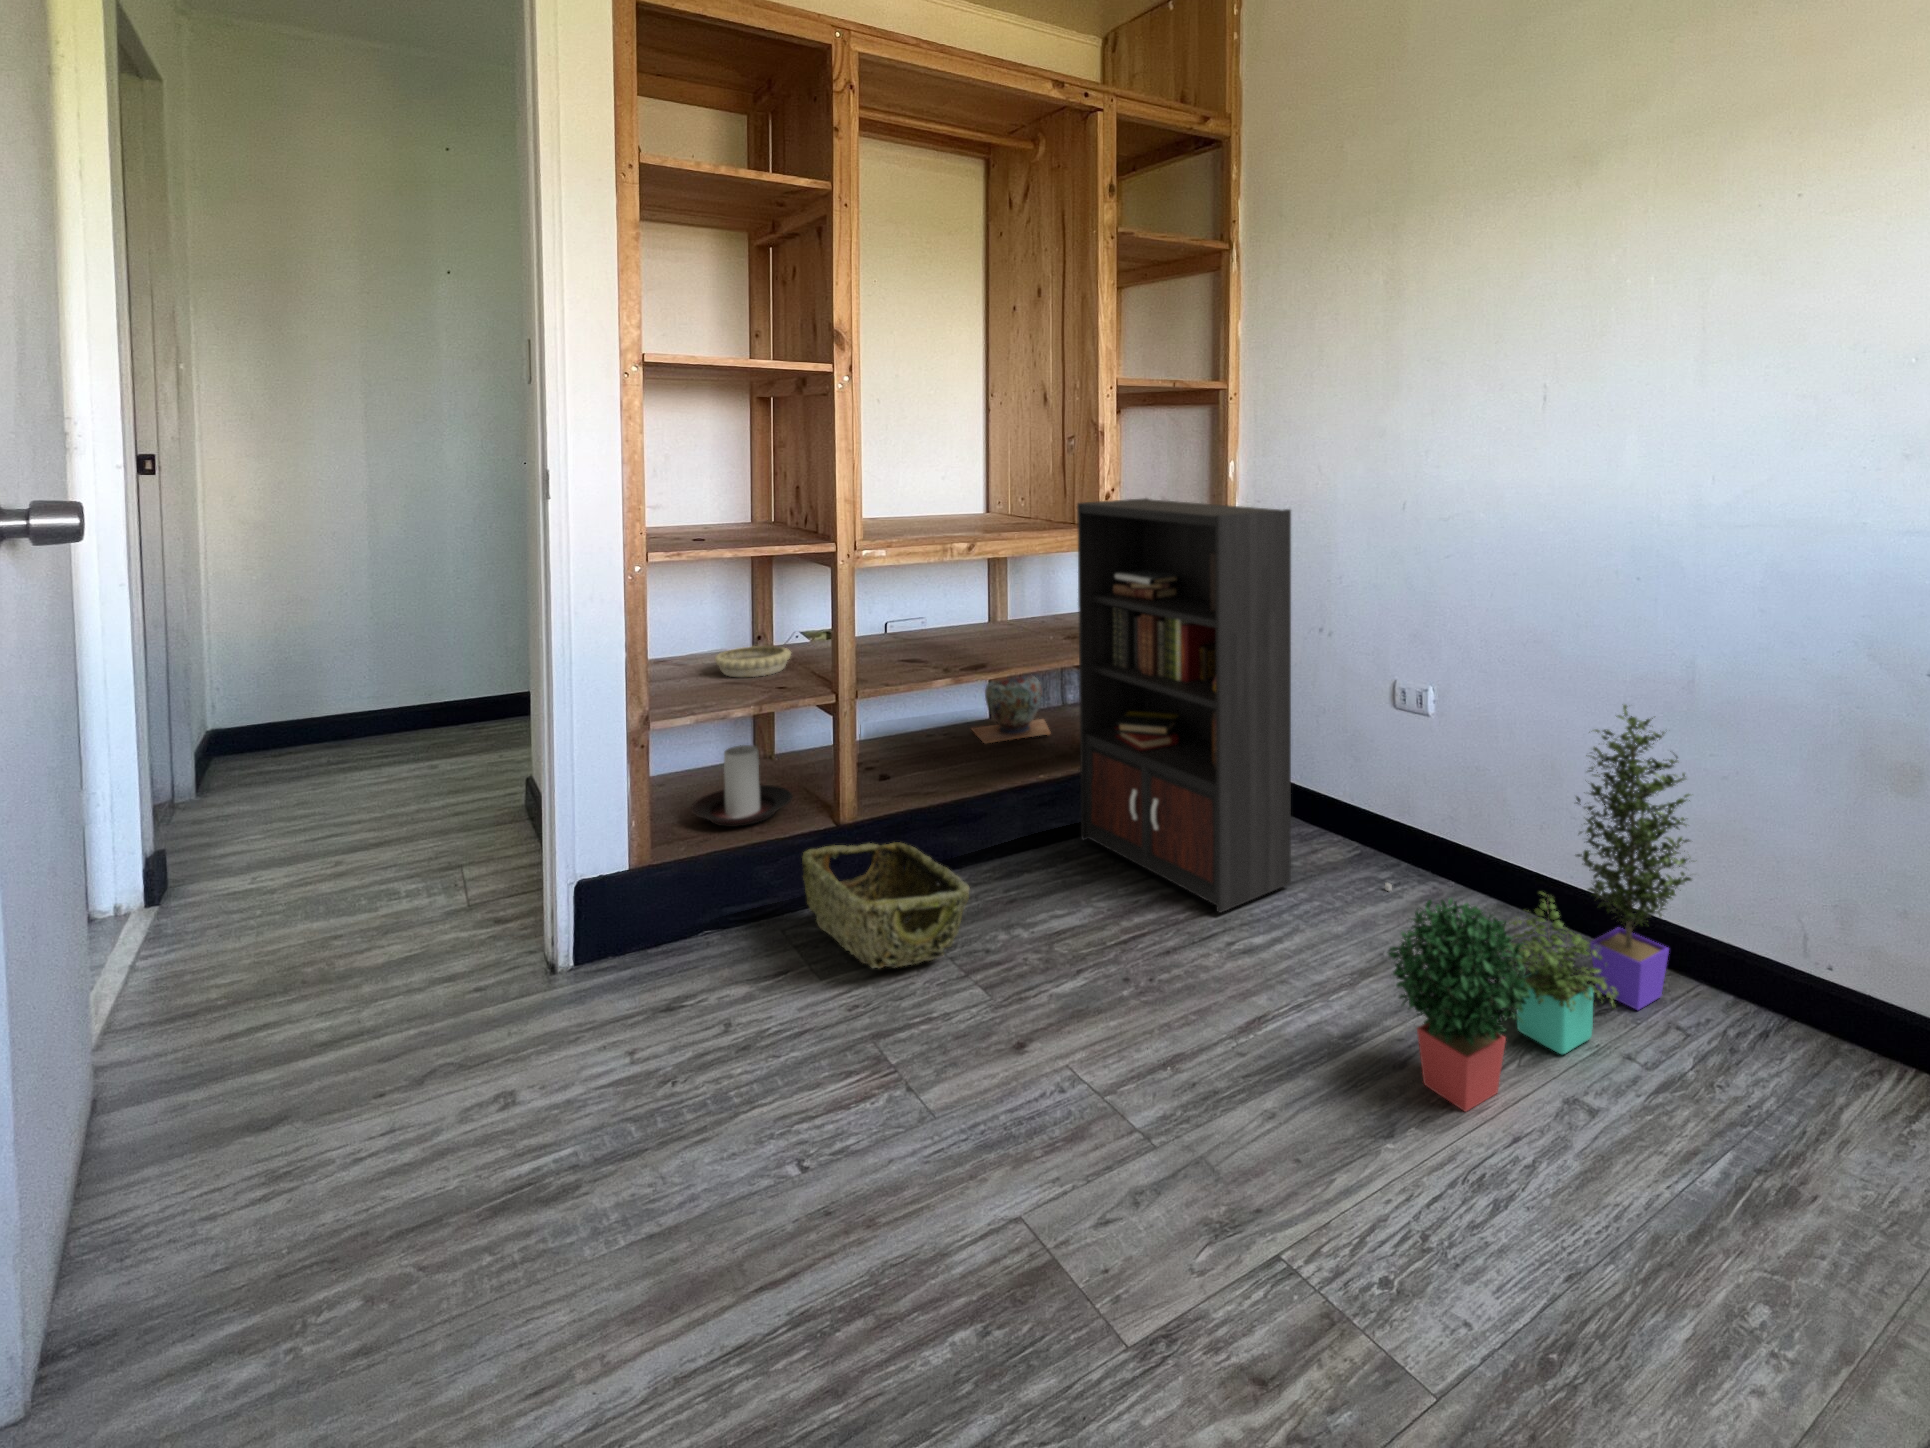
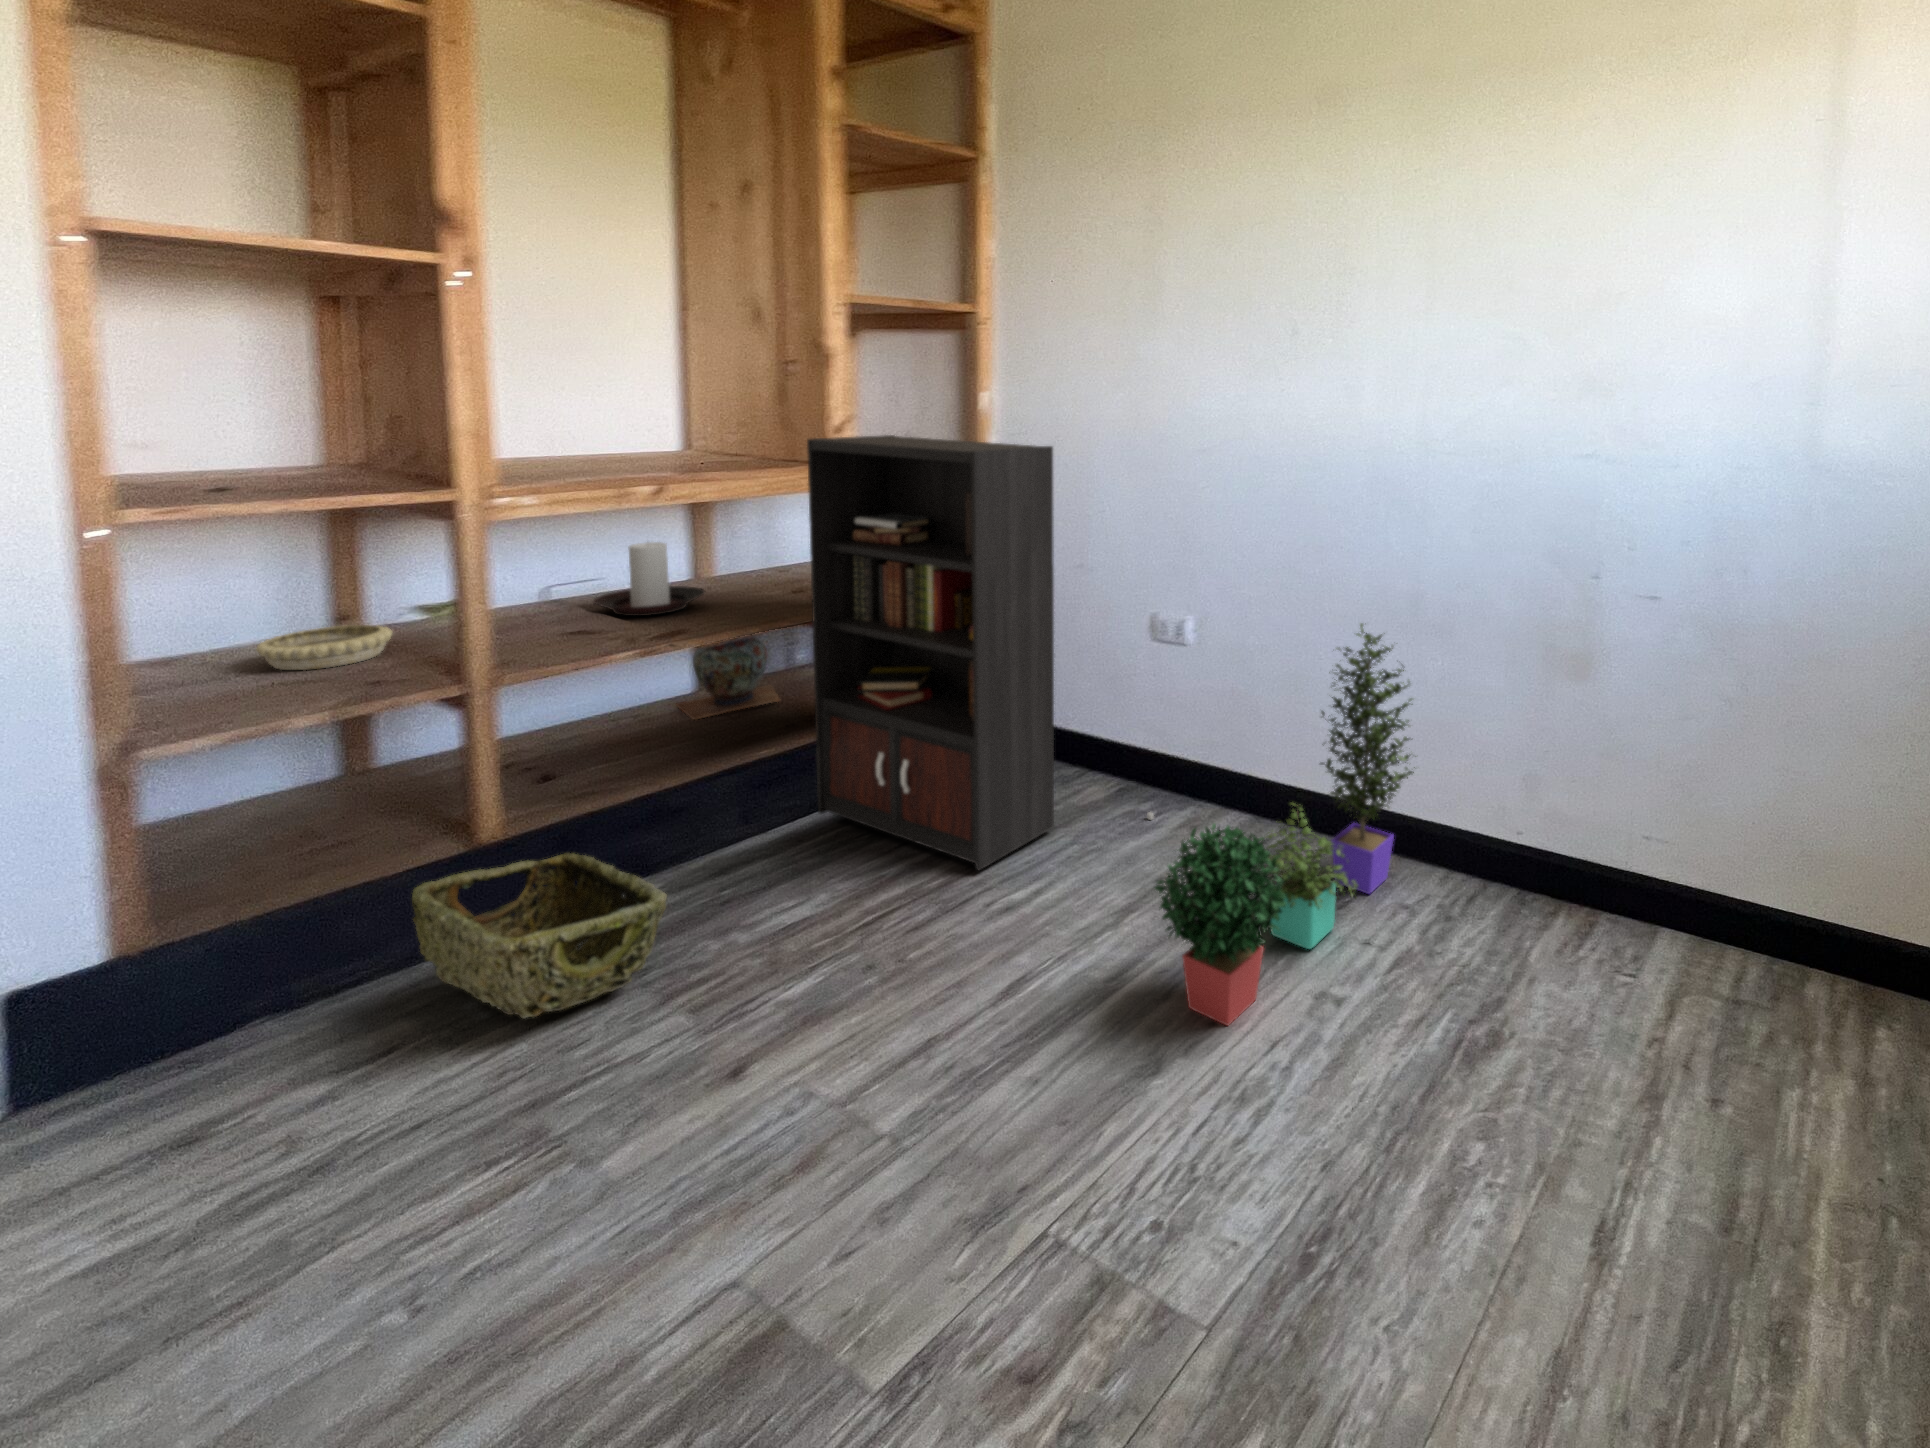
candle holder: present [691,745,793,827] -> present [593,542,705,616]

